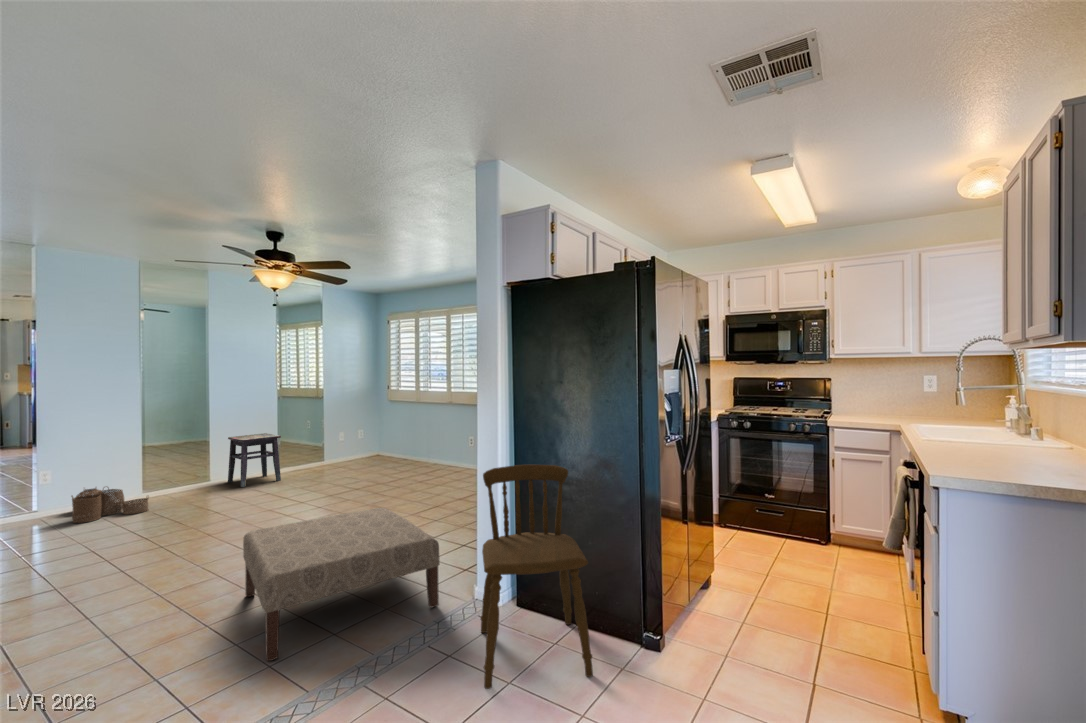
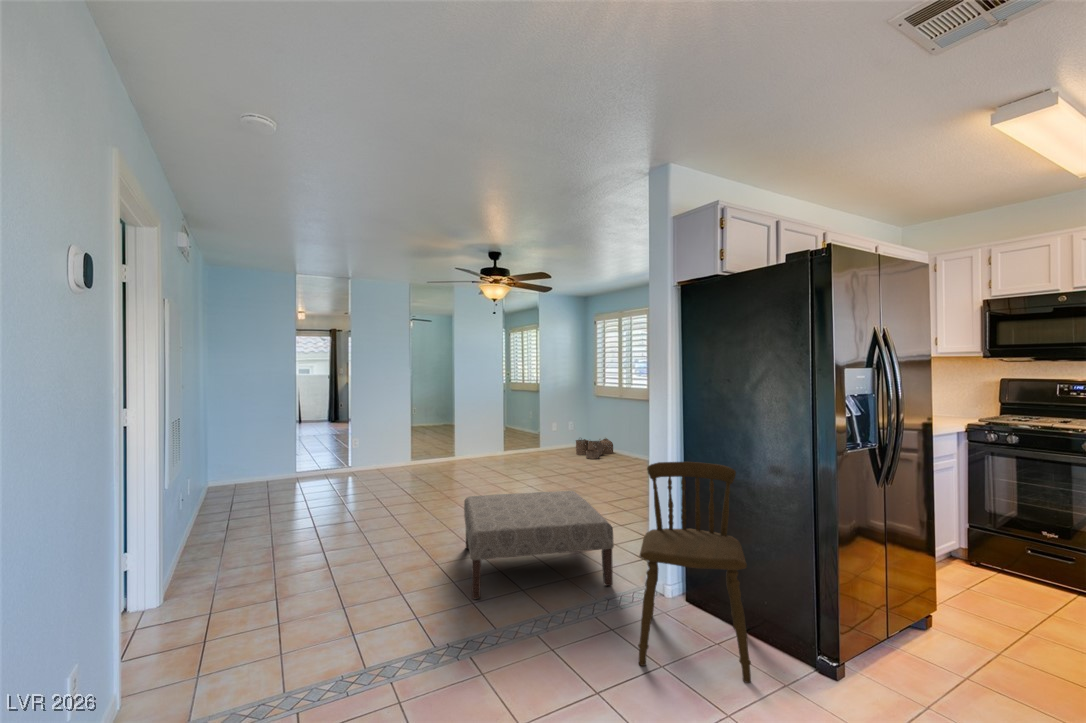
side table: present [228,433,281,487] -> none [467,420,505,464]
woven basket: present [72,488,148,523] -> present [576,438,613,459]

